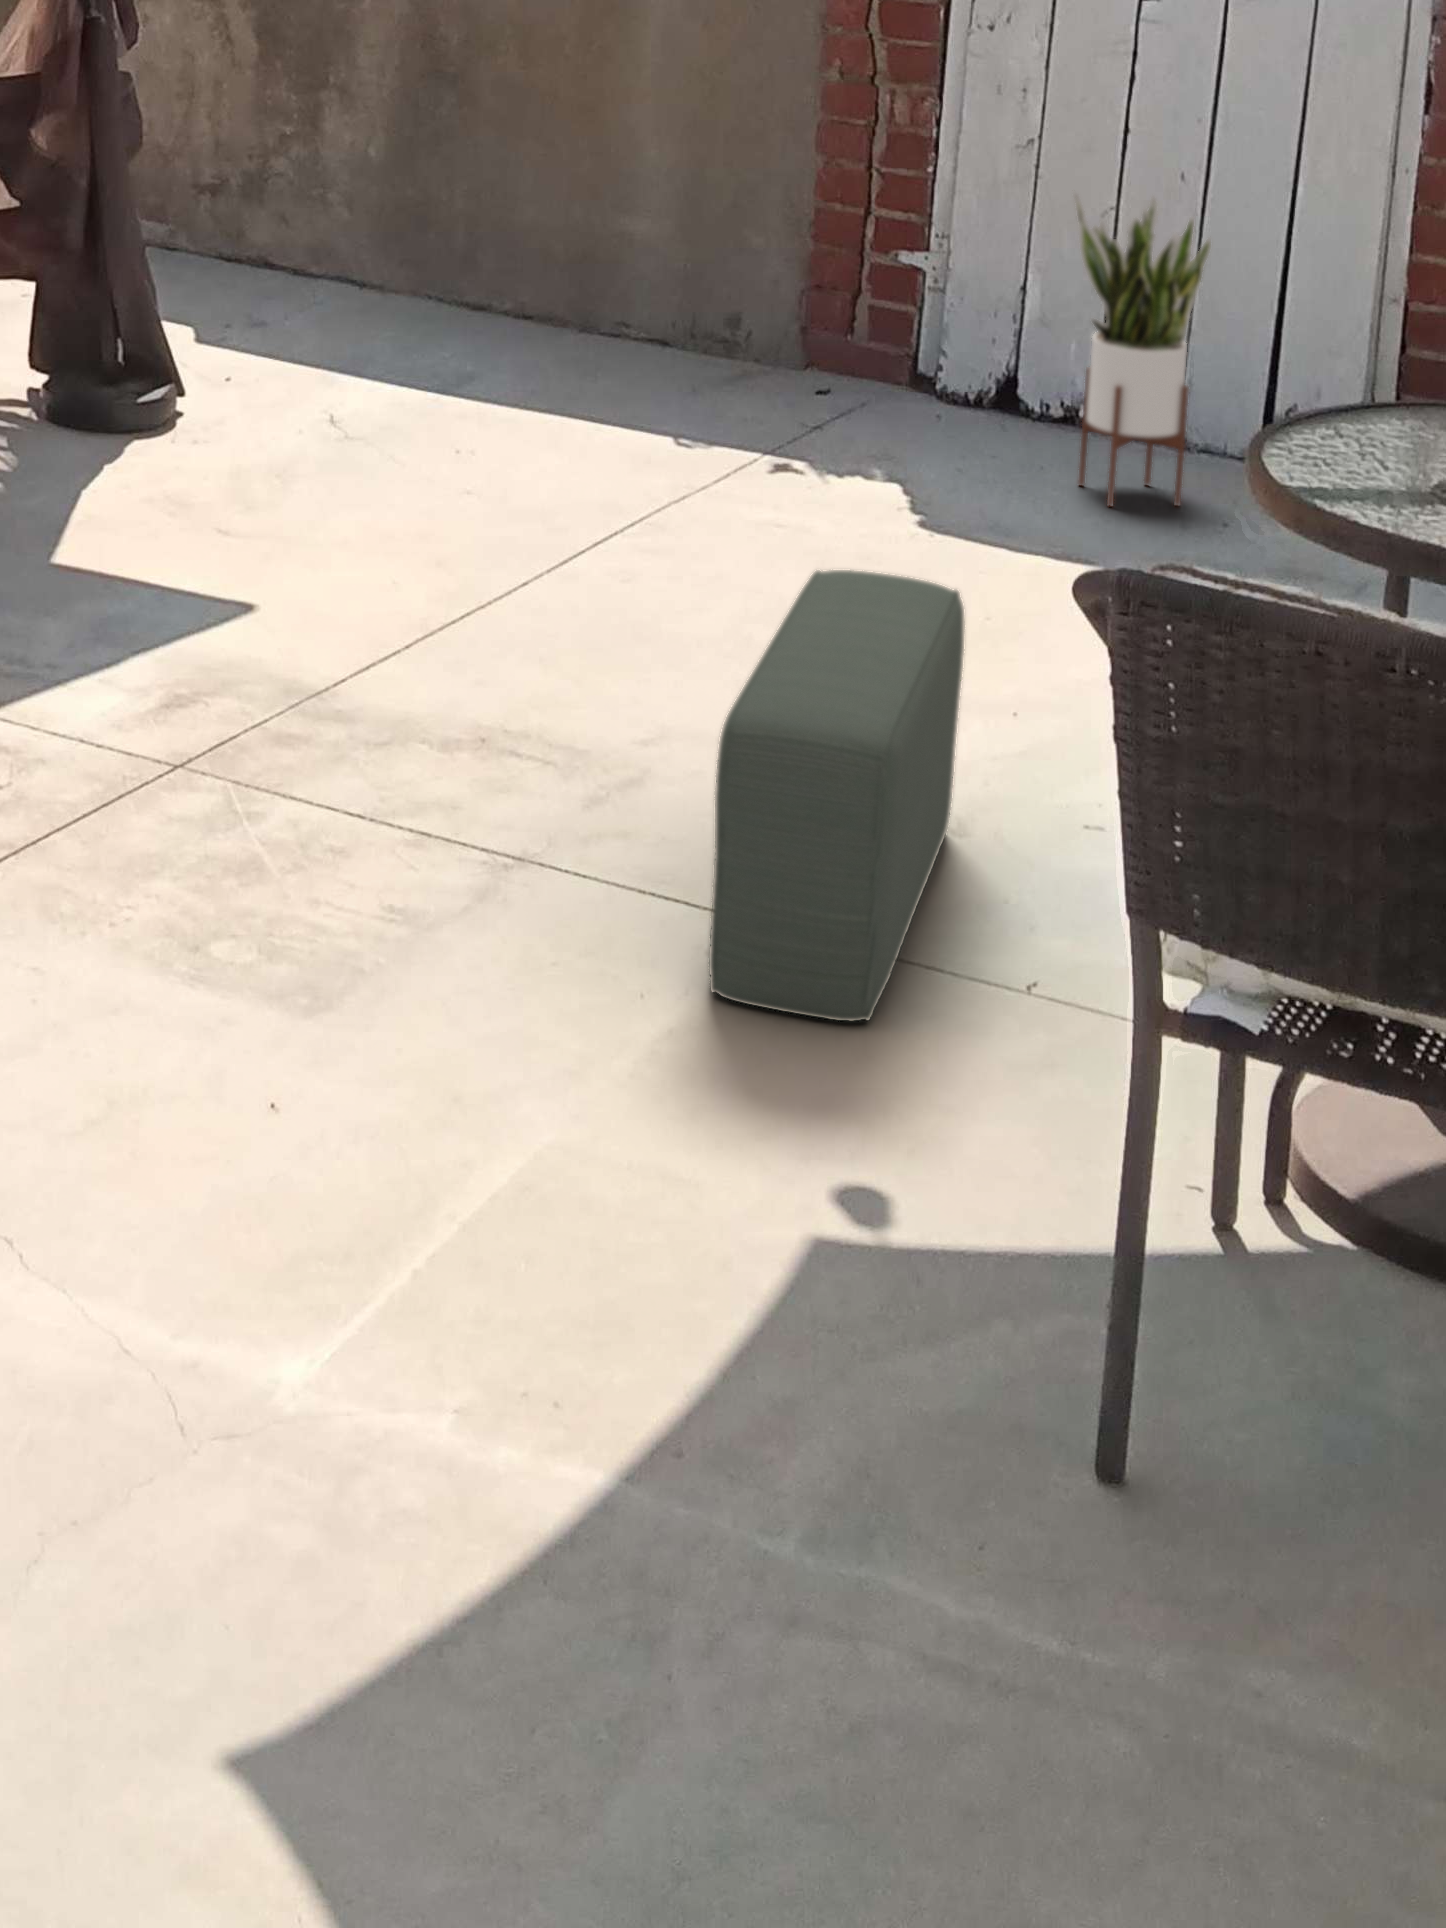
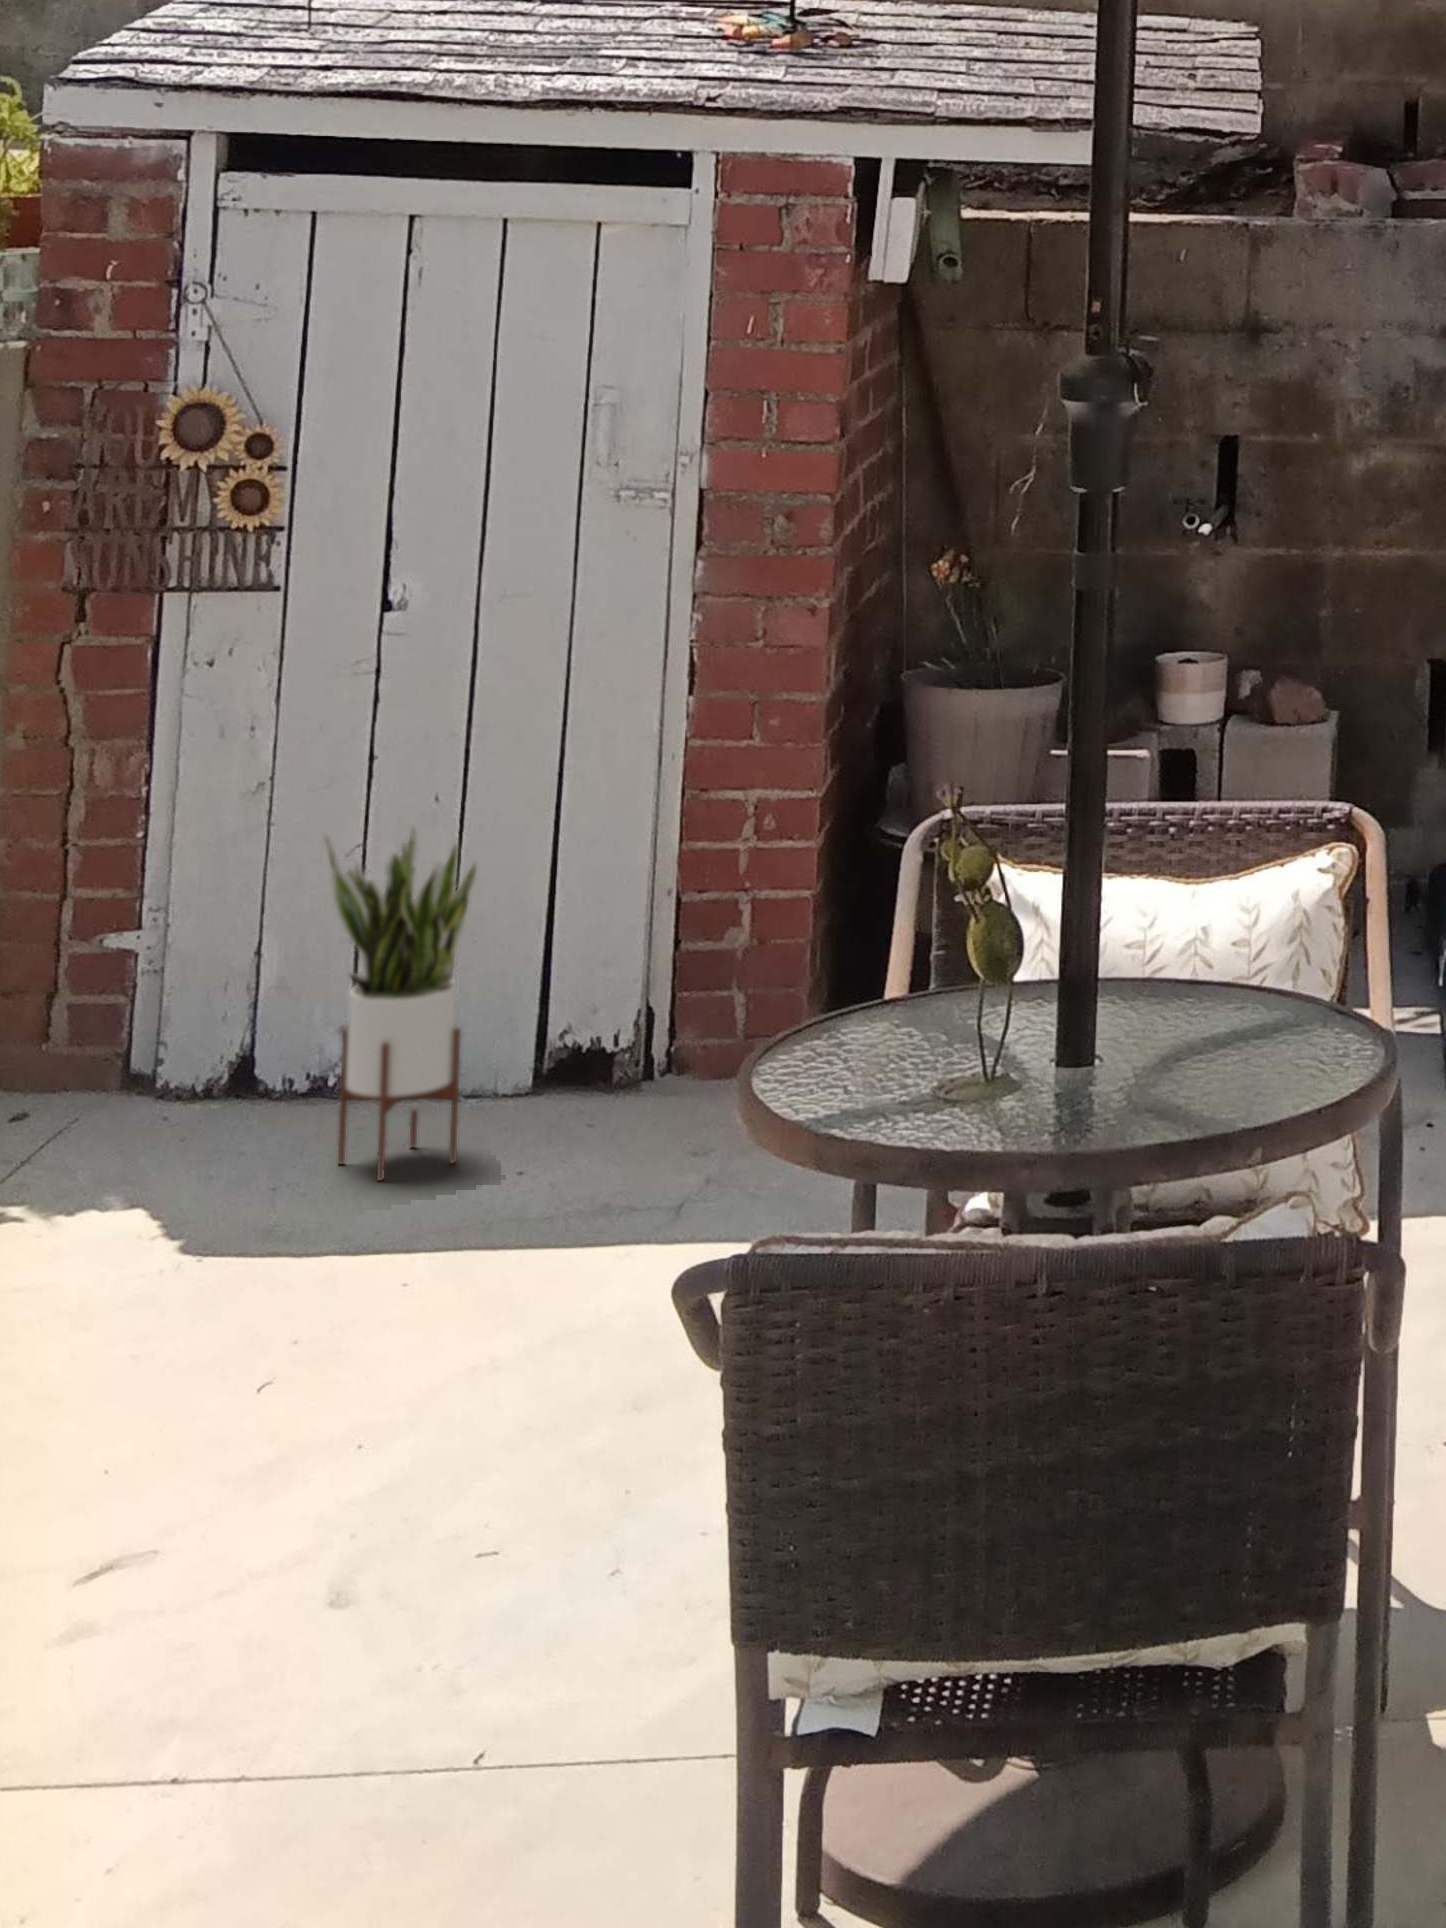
pouf: present [709,570,965,1021] -> none [92,1317,337,1895]

